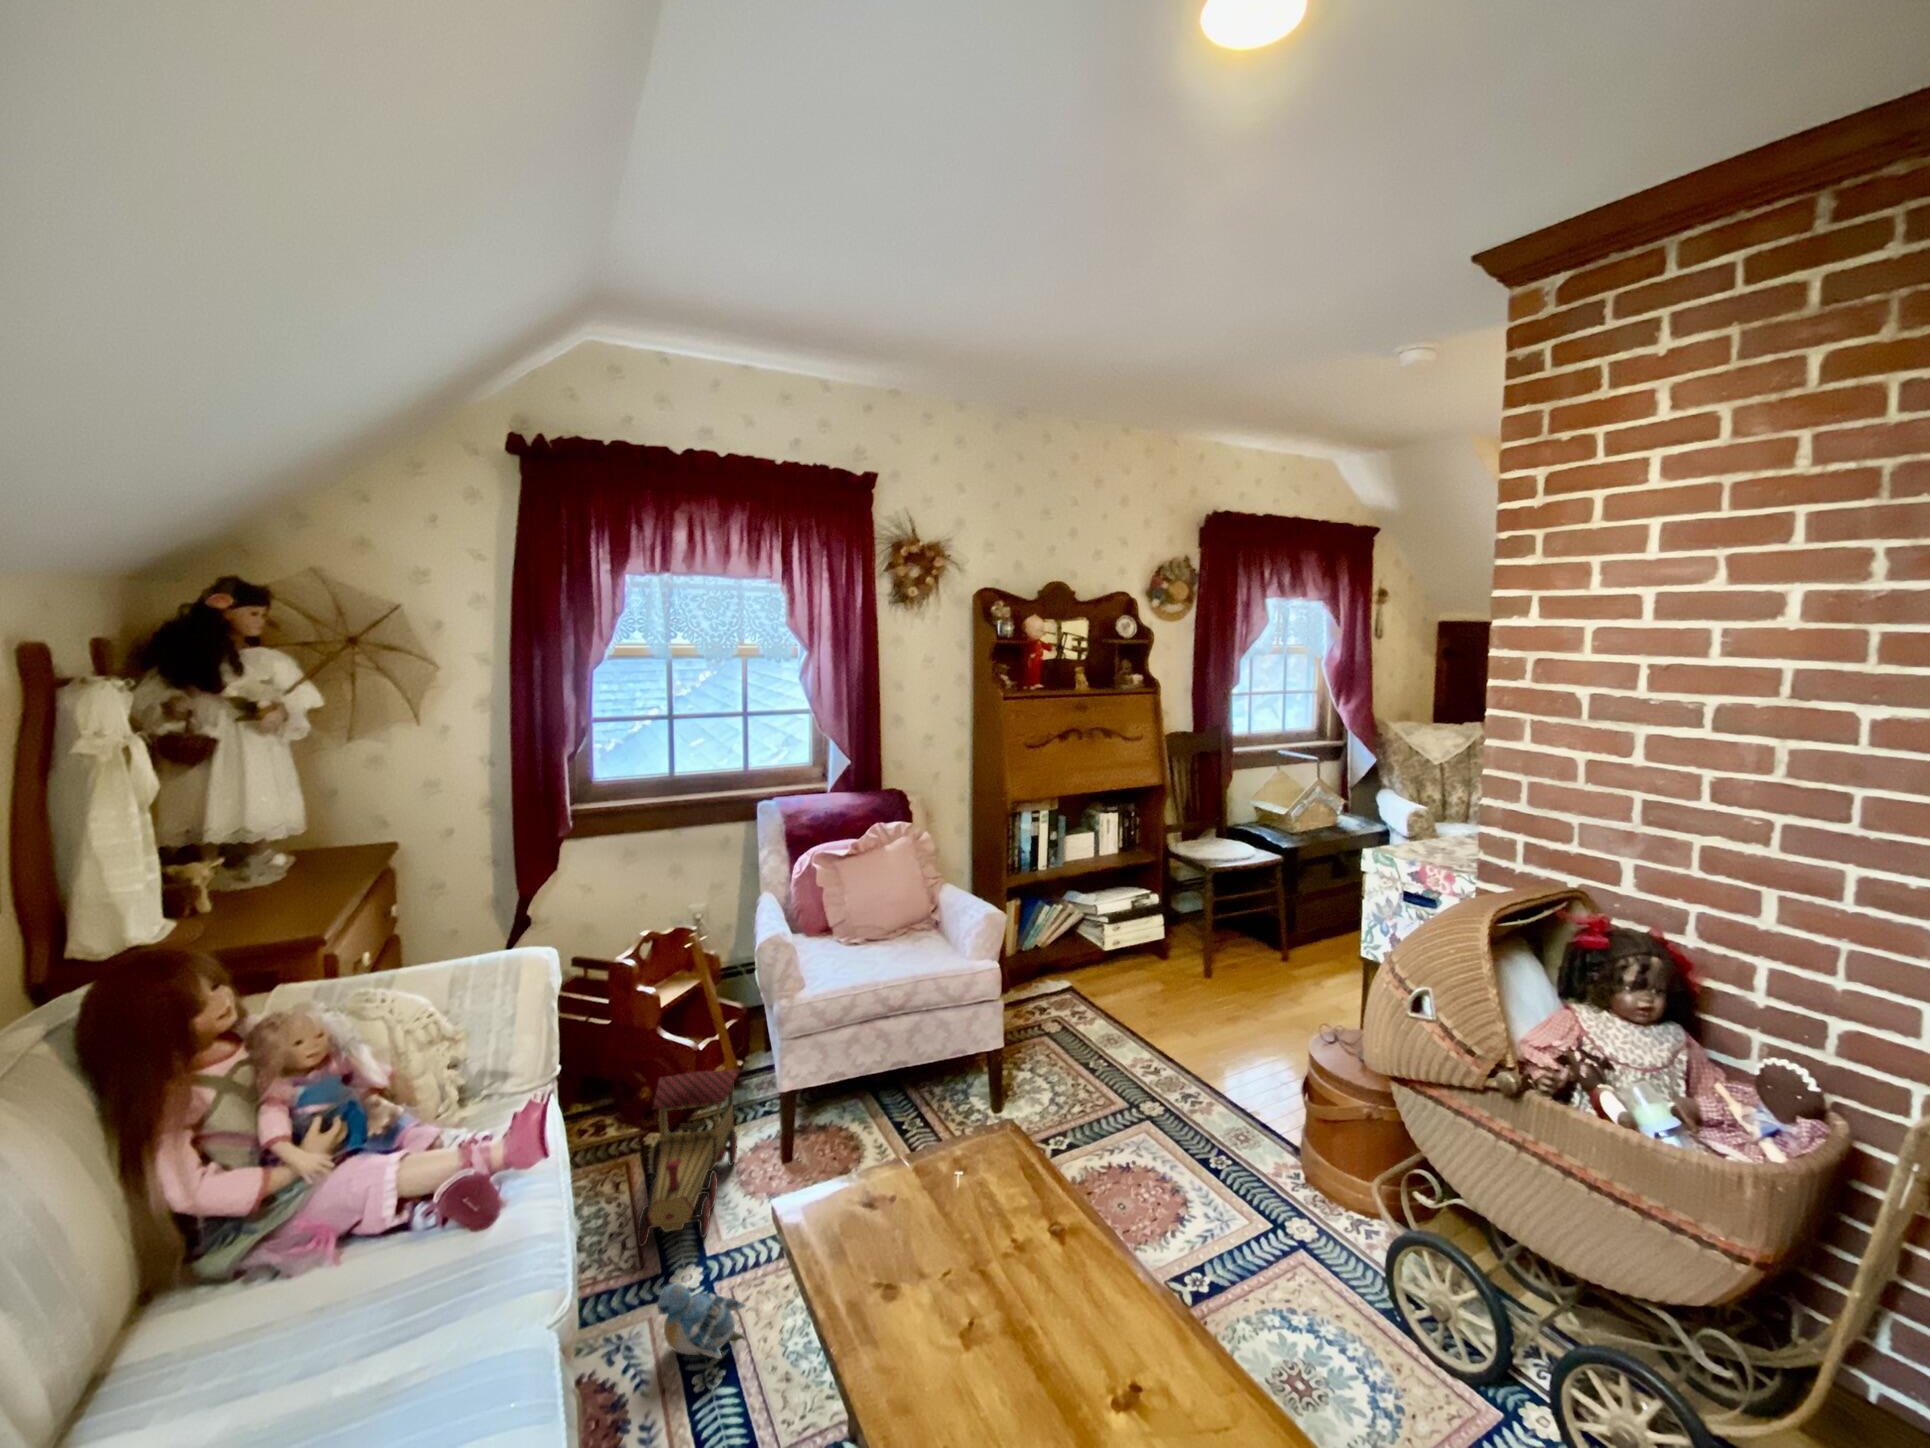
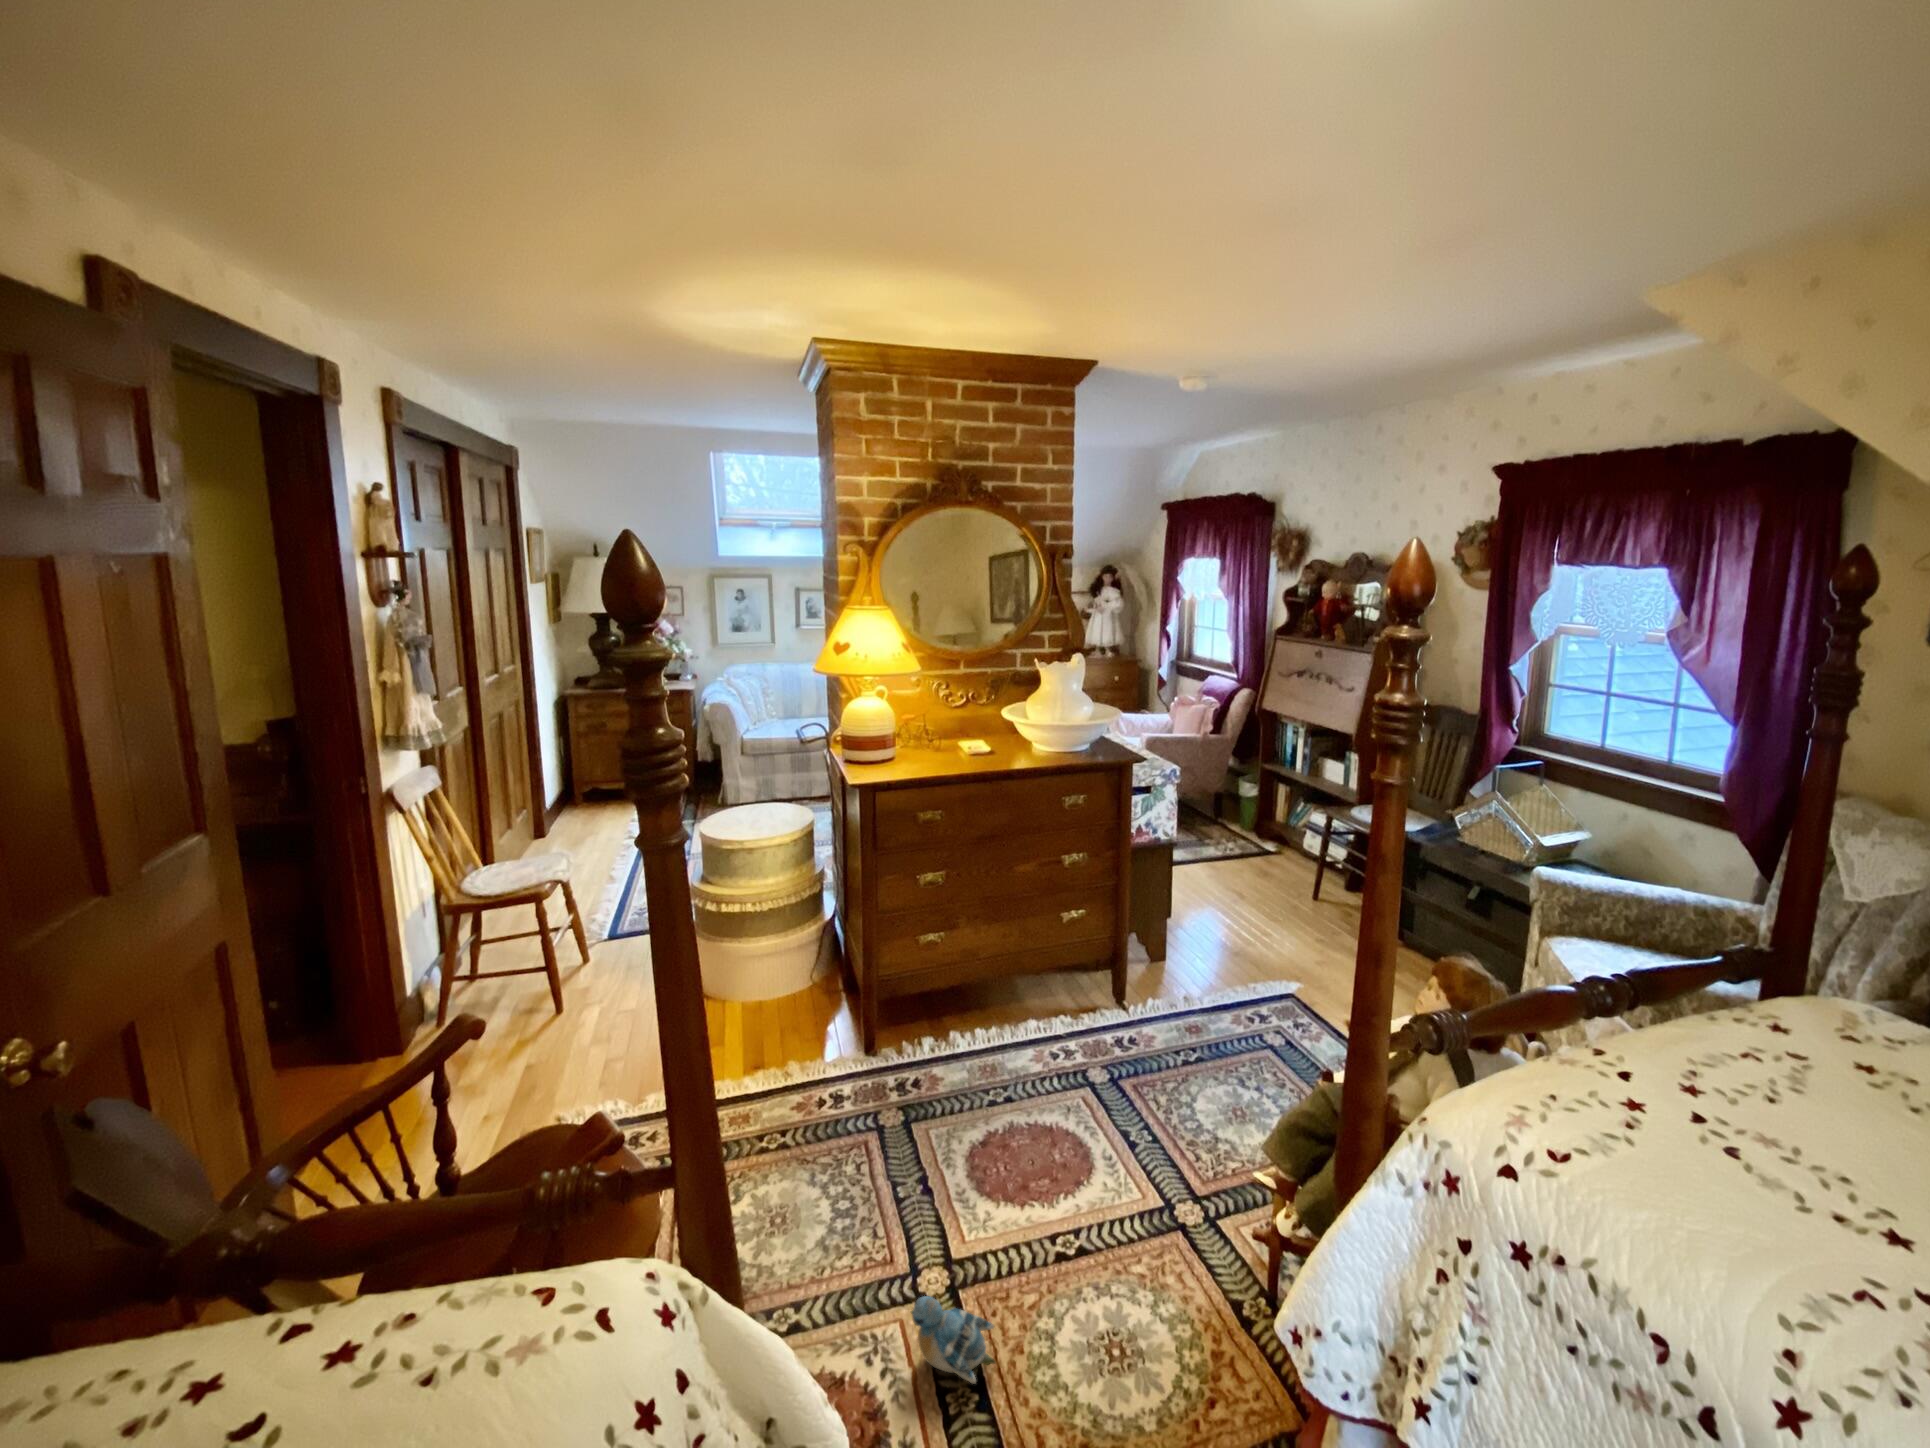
toy train: present [637,1070,739,1246] -> none [885,1064,970,1238]

